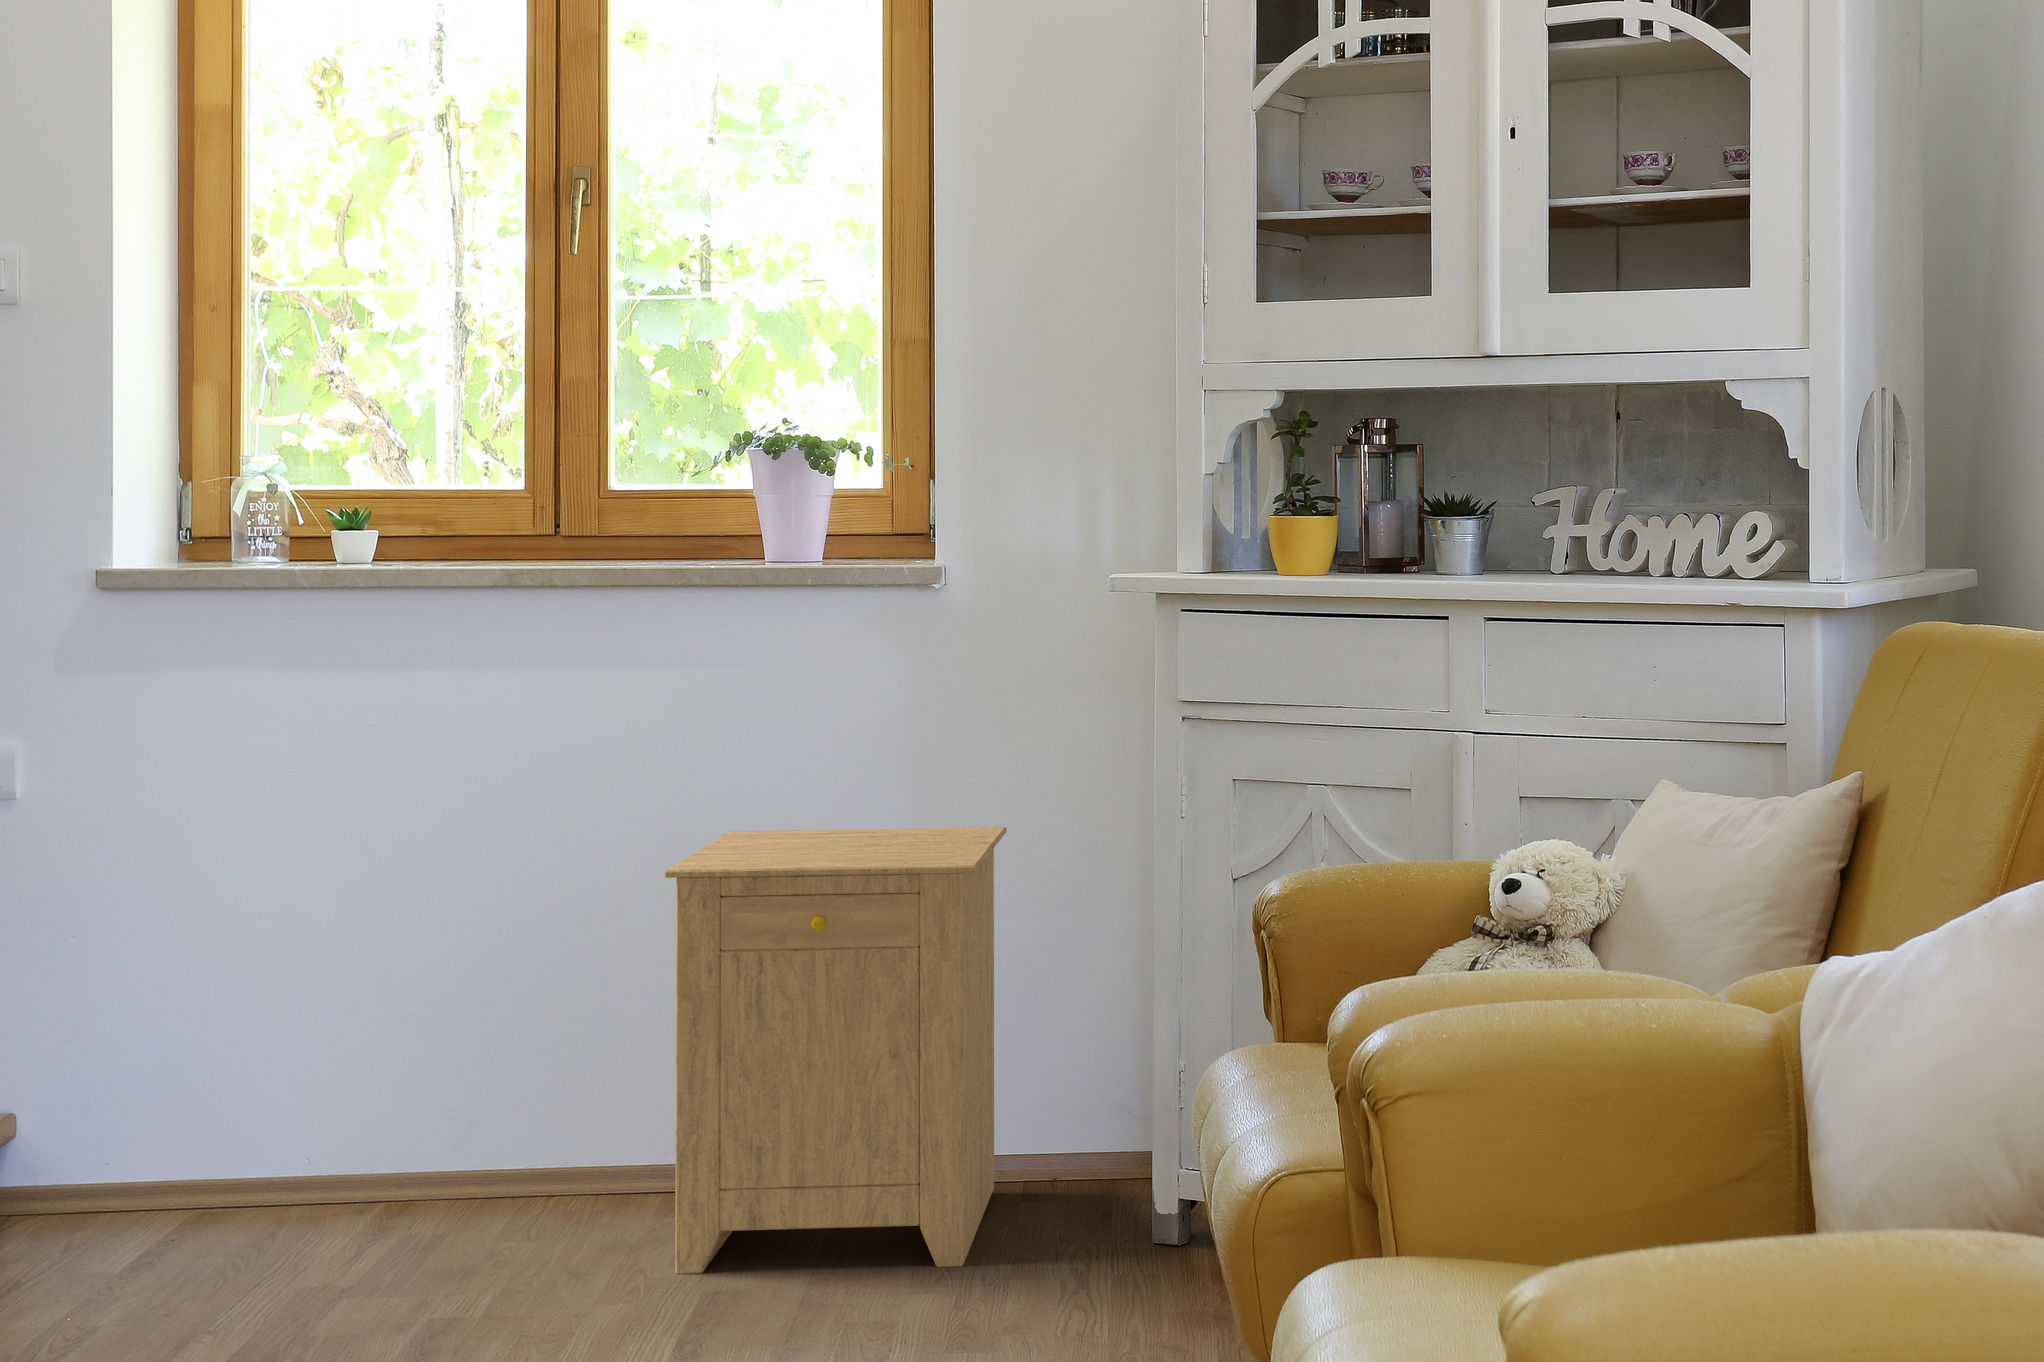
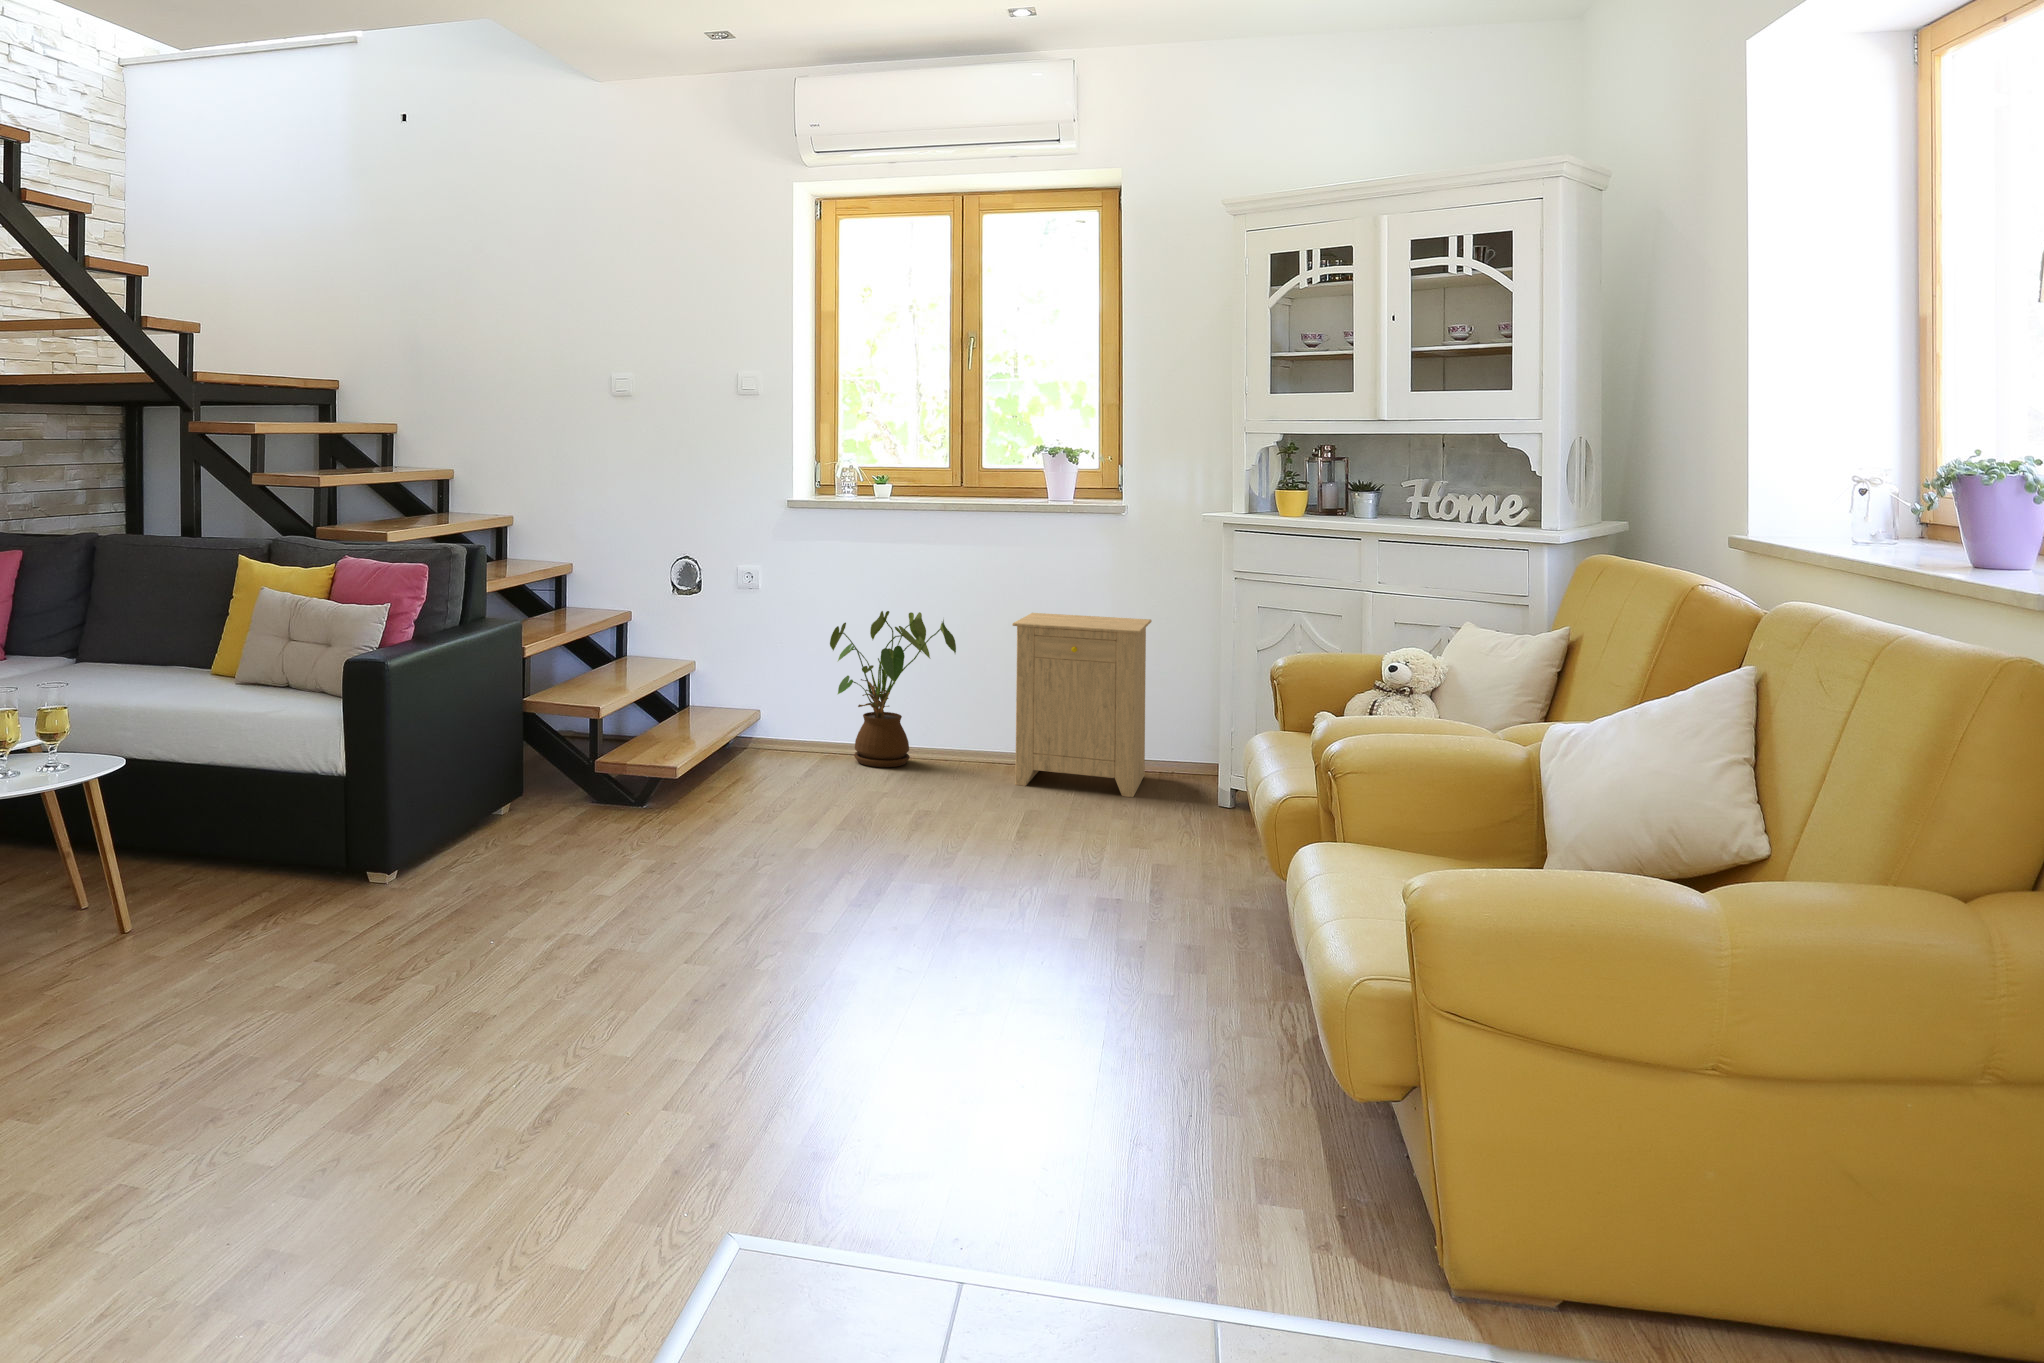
house plant: none [178,852,532,1272] -> present [830,611,956,767]

